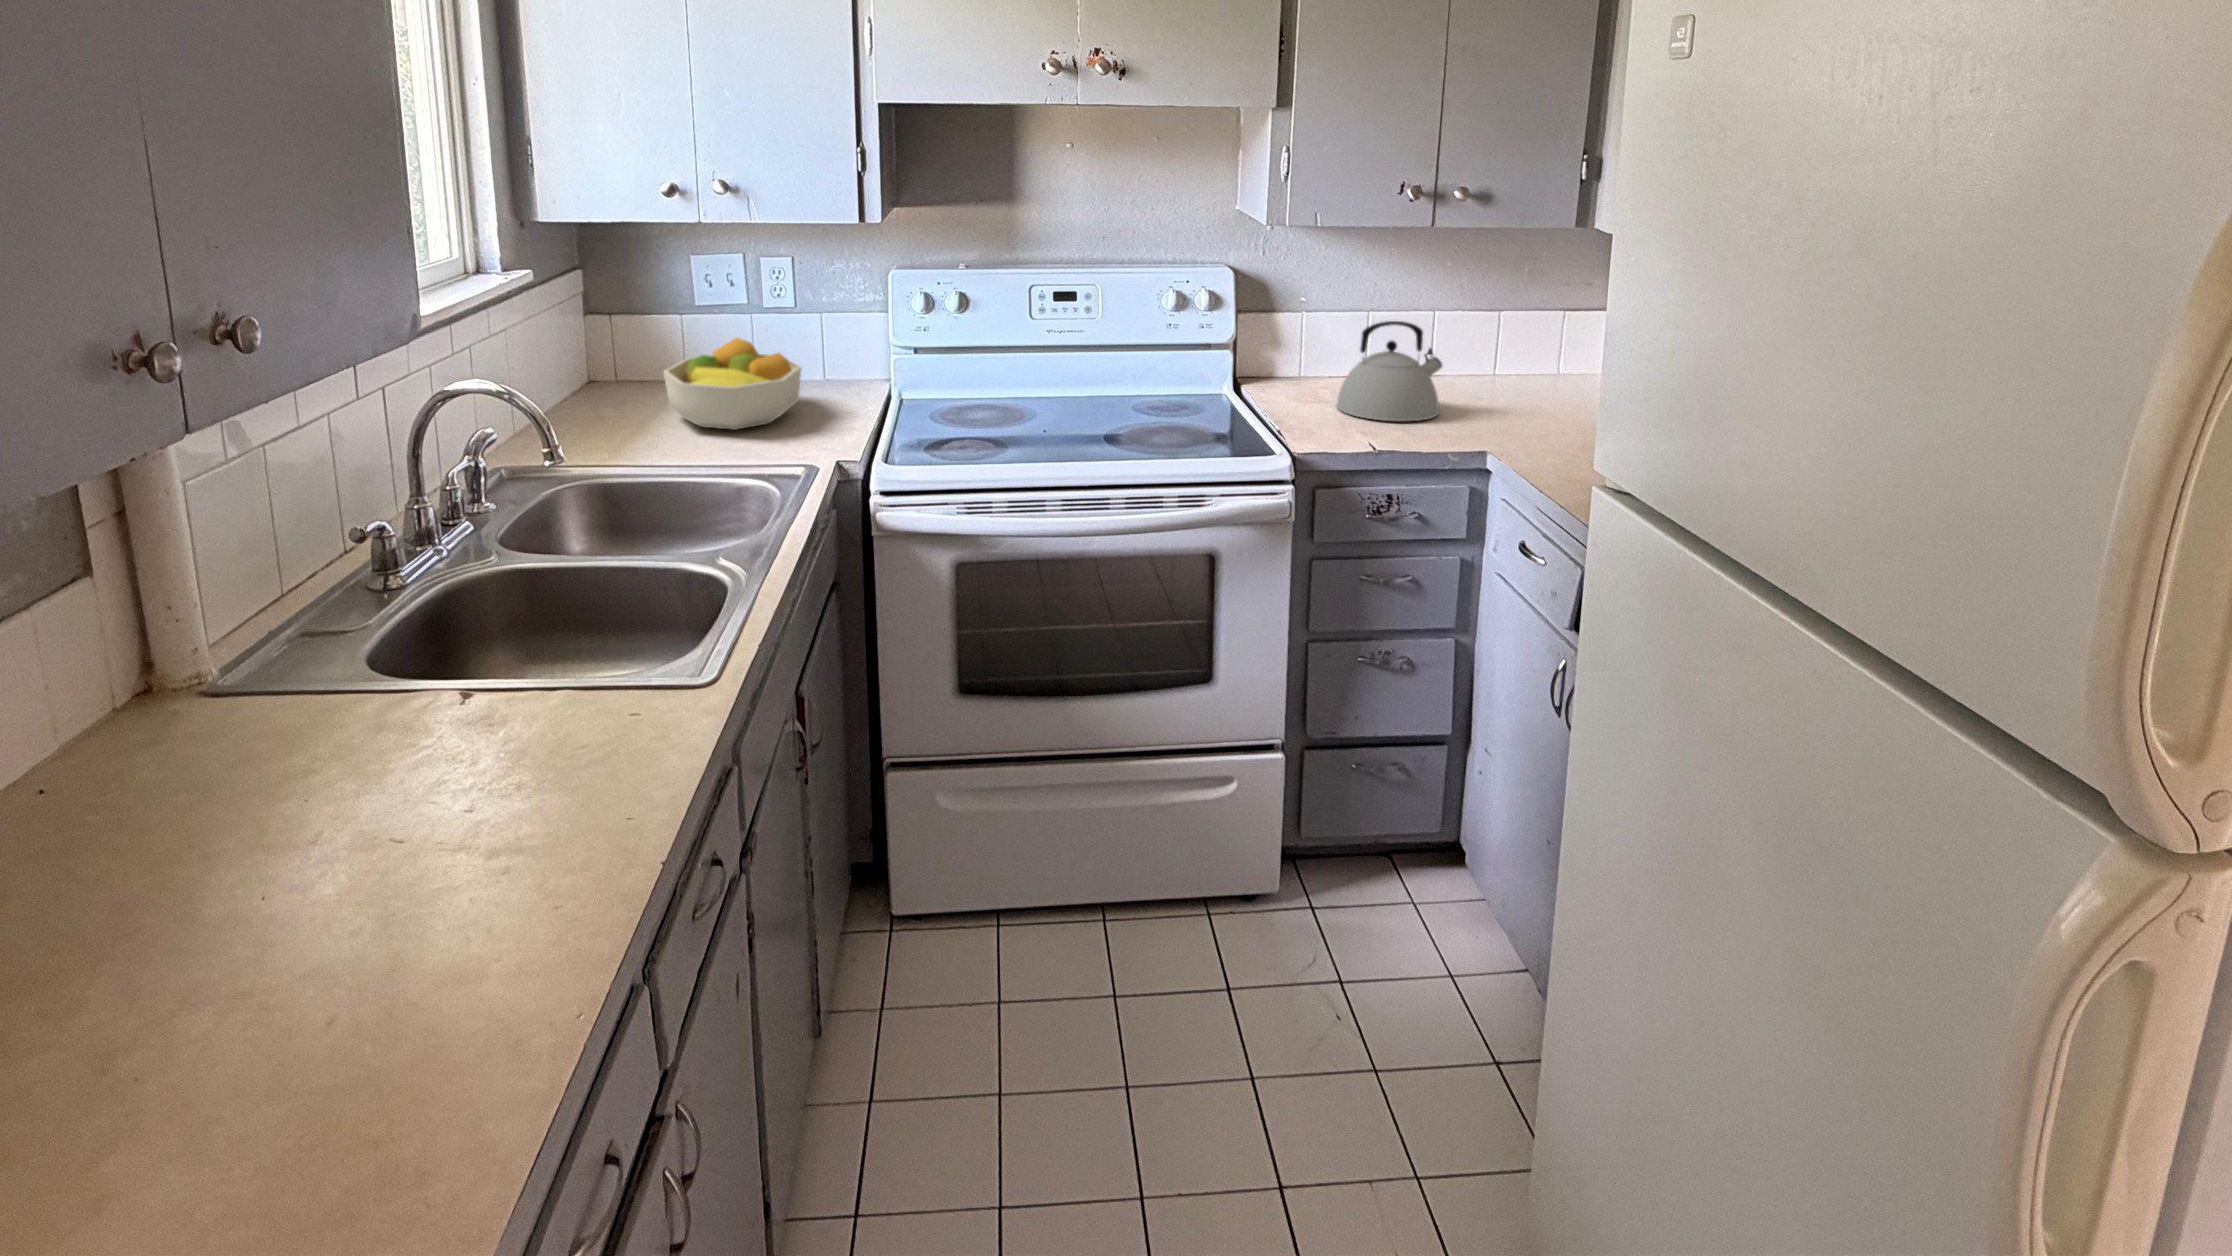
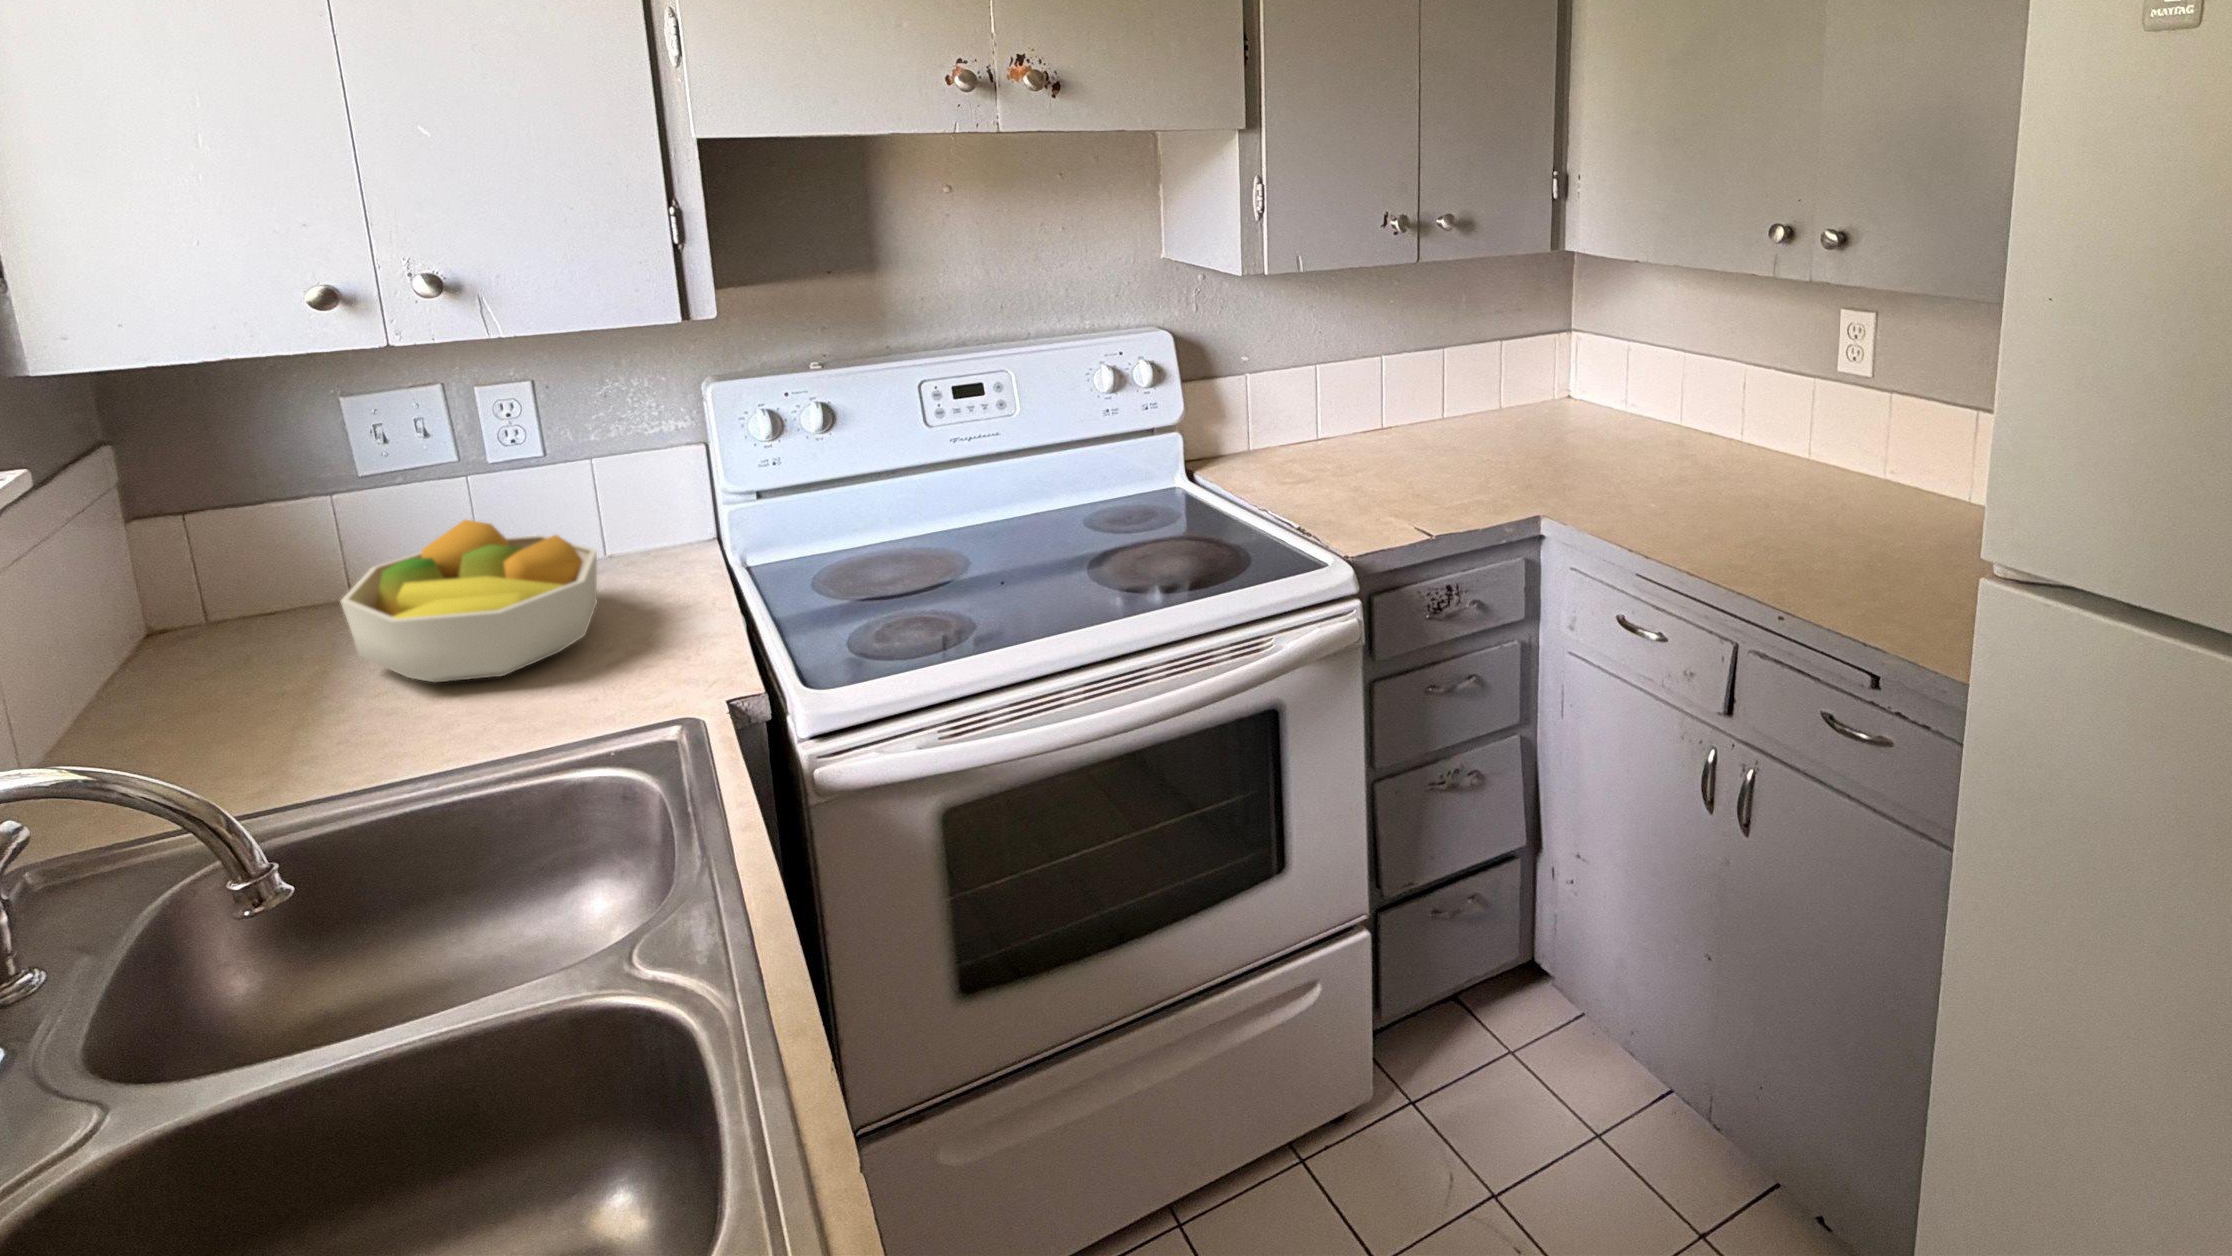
kettle: present [1336,321,1442,421] -> none [1321,373,1440,494]

